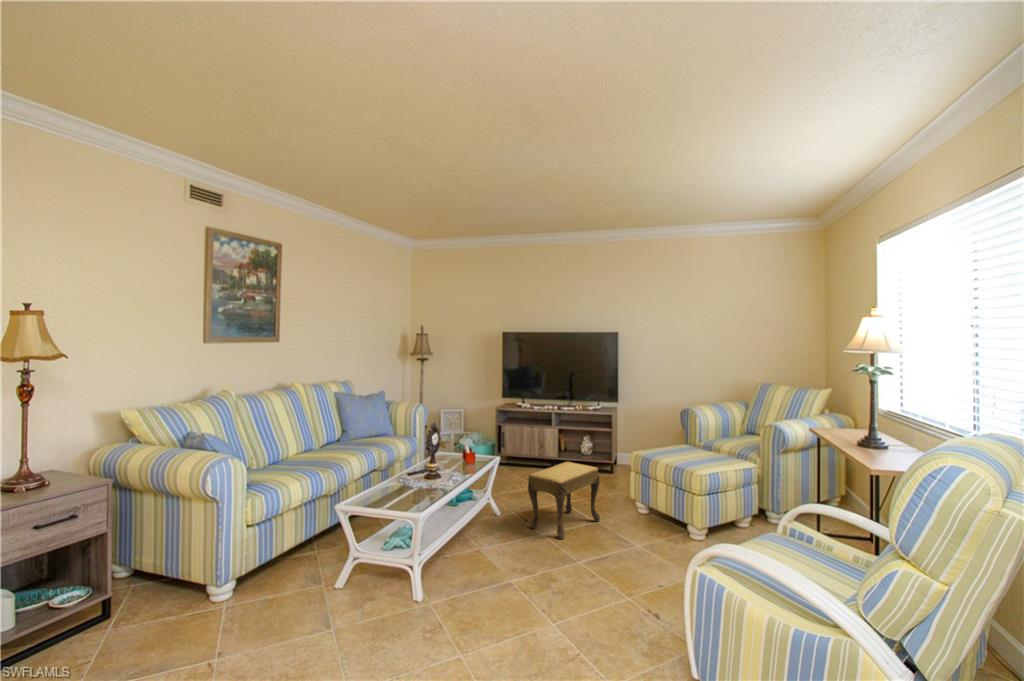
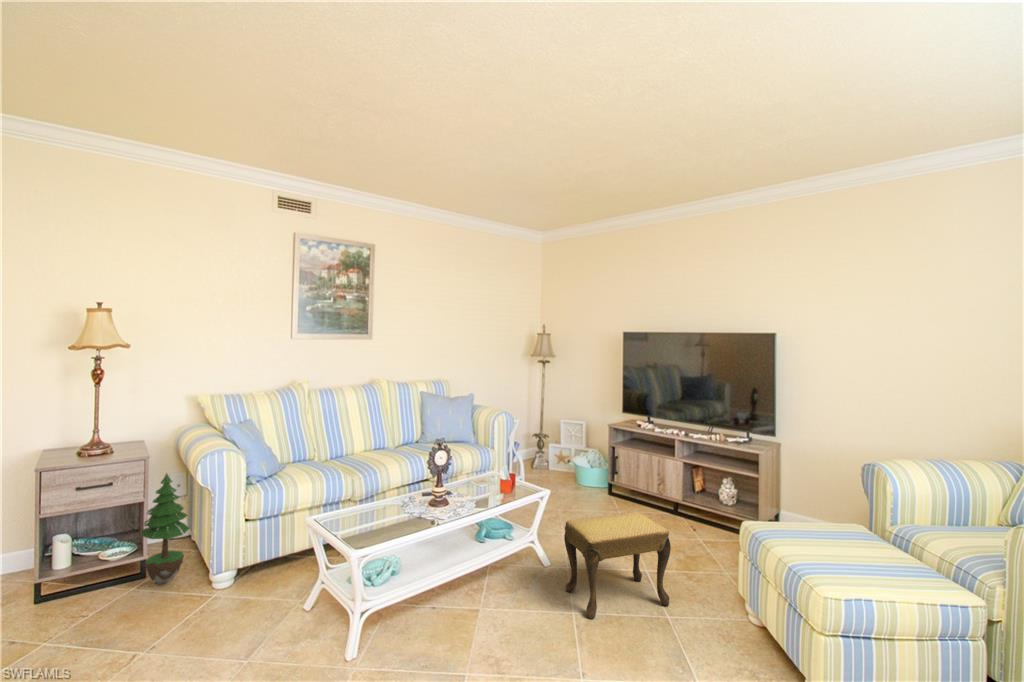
potted tree: none [123,490,179,615] -> present [141,473,190,584]

